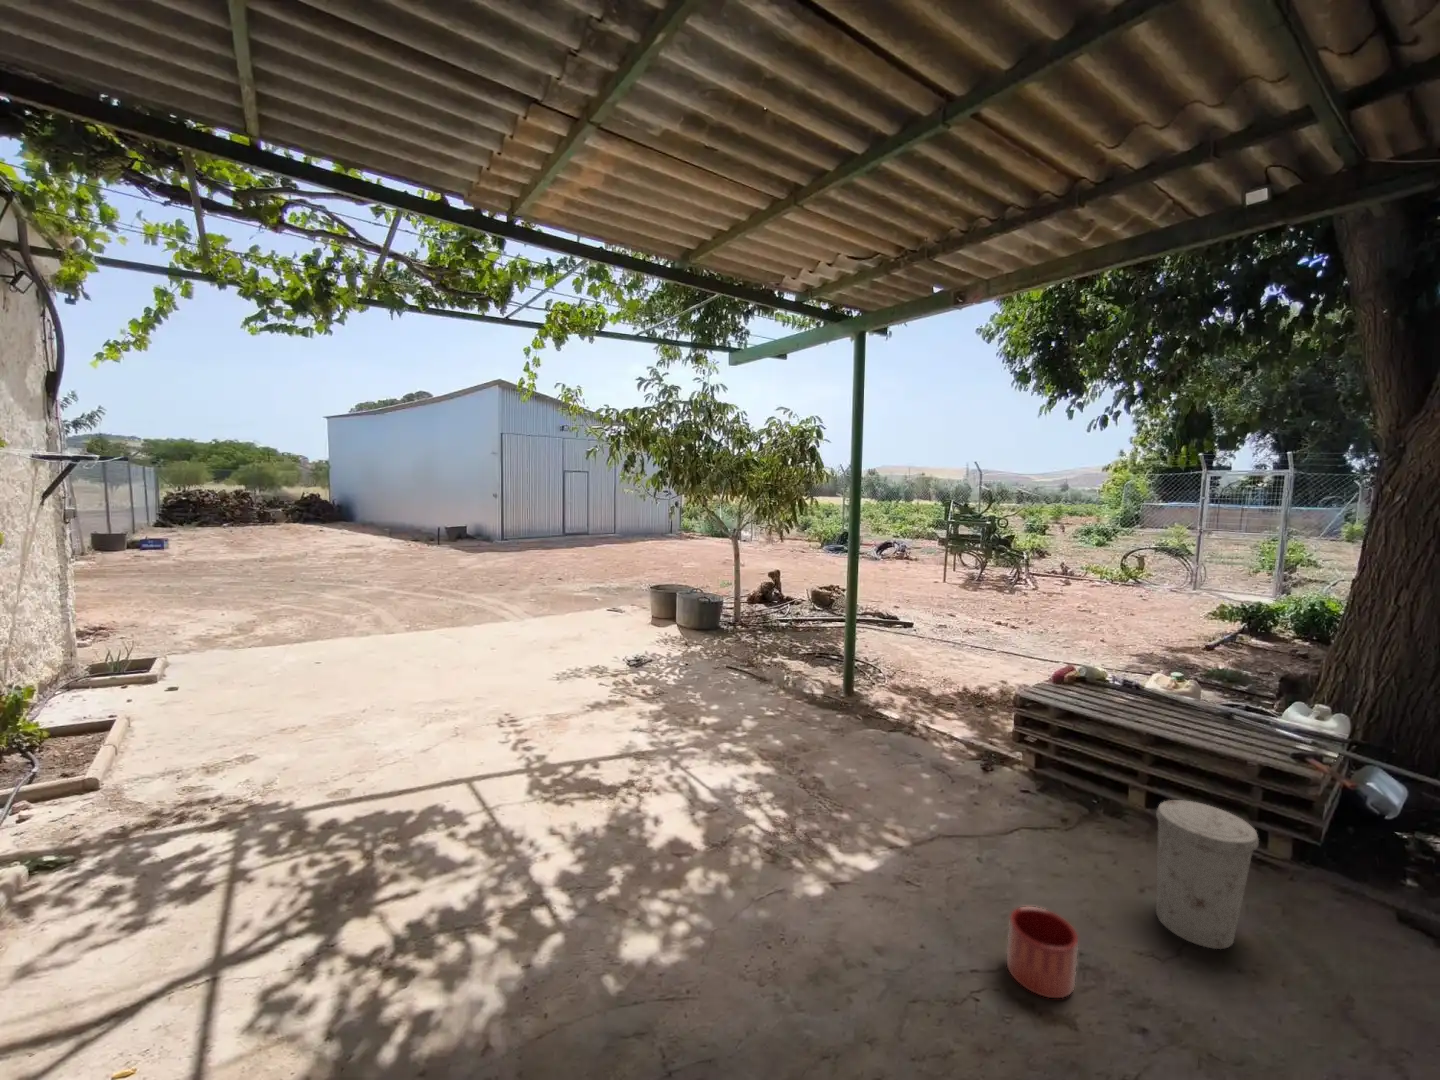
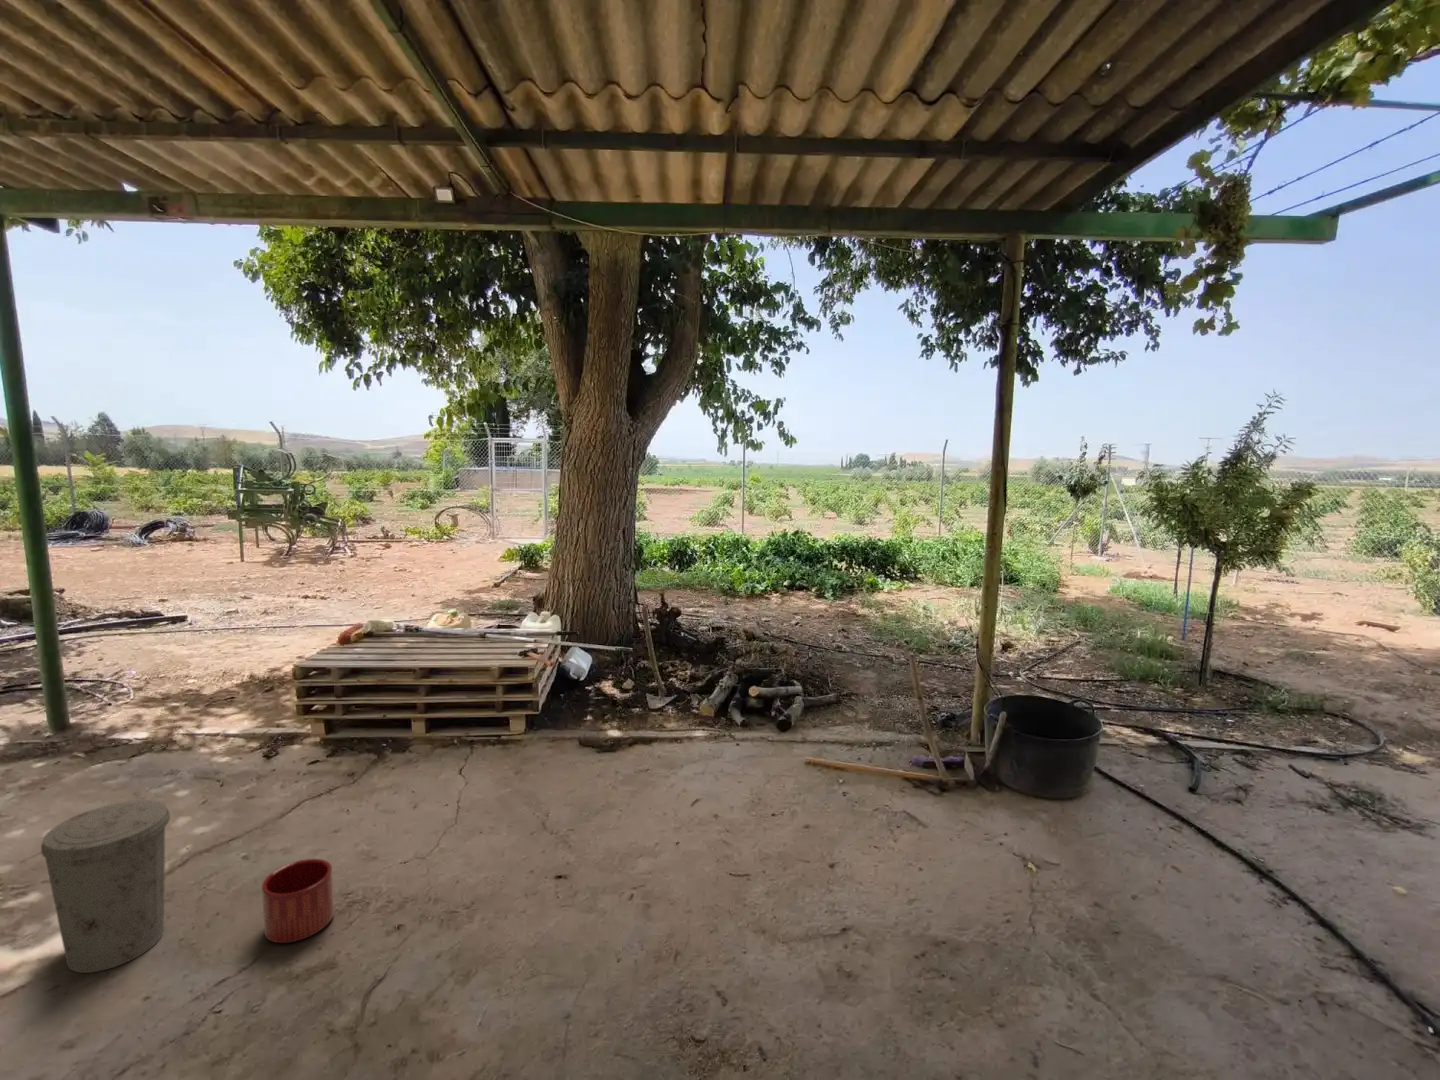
trash can: present [1156,800,1258,949] -> present [41,800,170,973]

